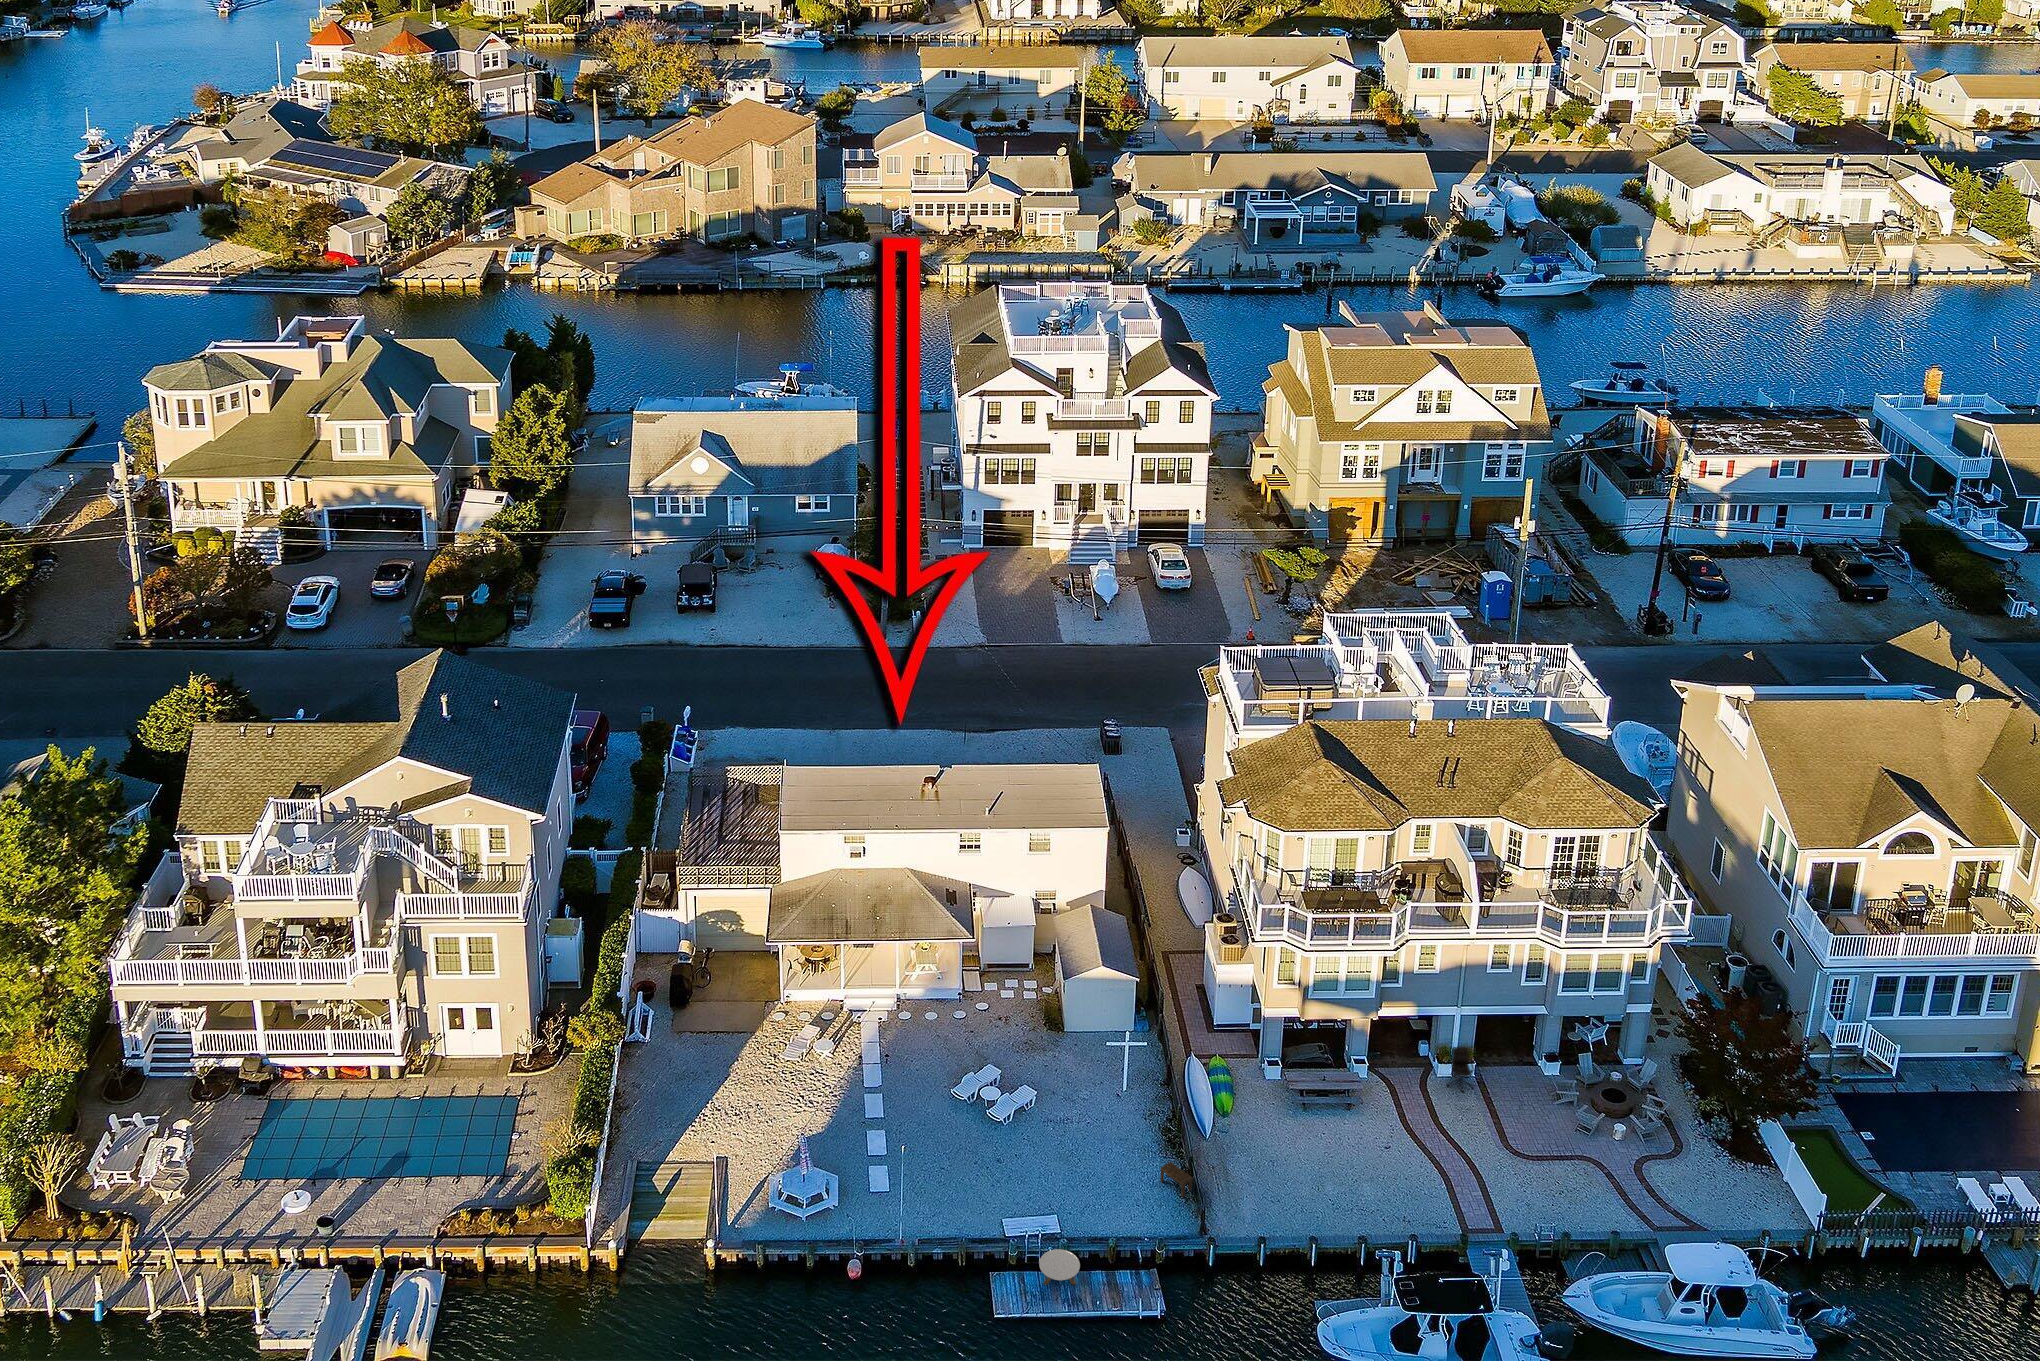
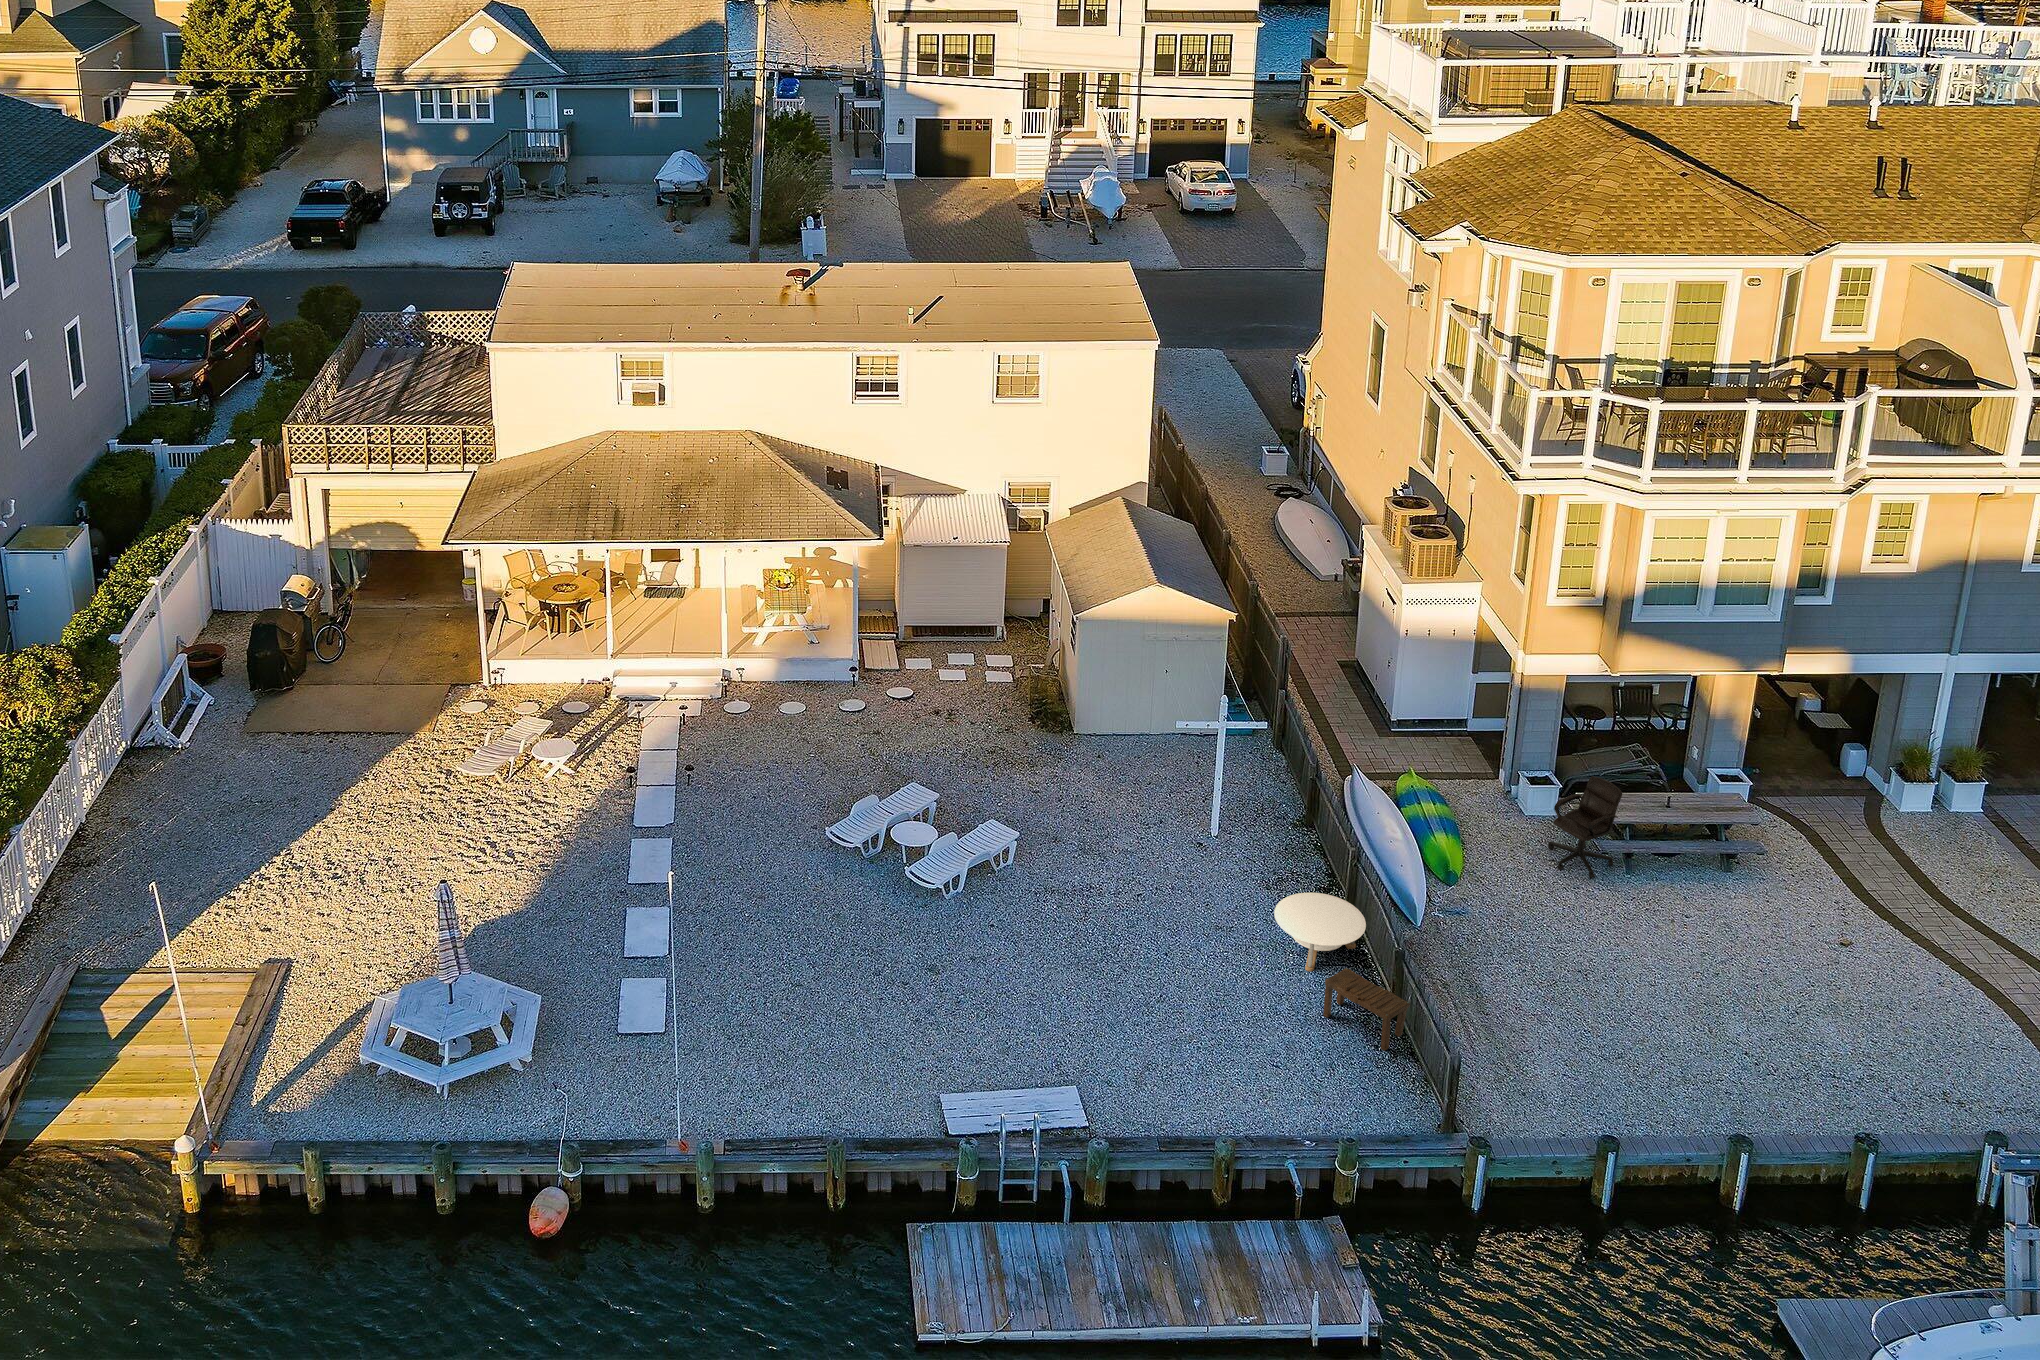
chair: present [1448,1047,1474,1087] -> present [1548,776,1622,878]
round table: present [1039,1249,1080,1285] -> present [1274,893,1366,972]

